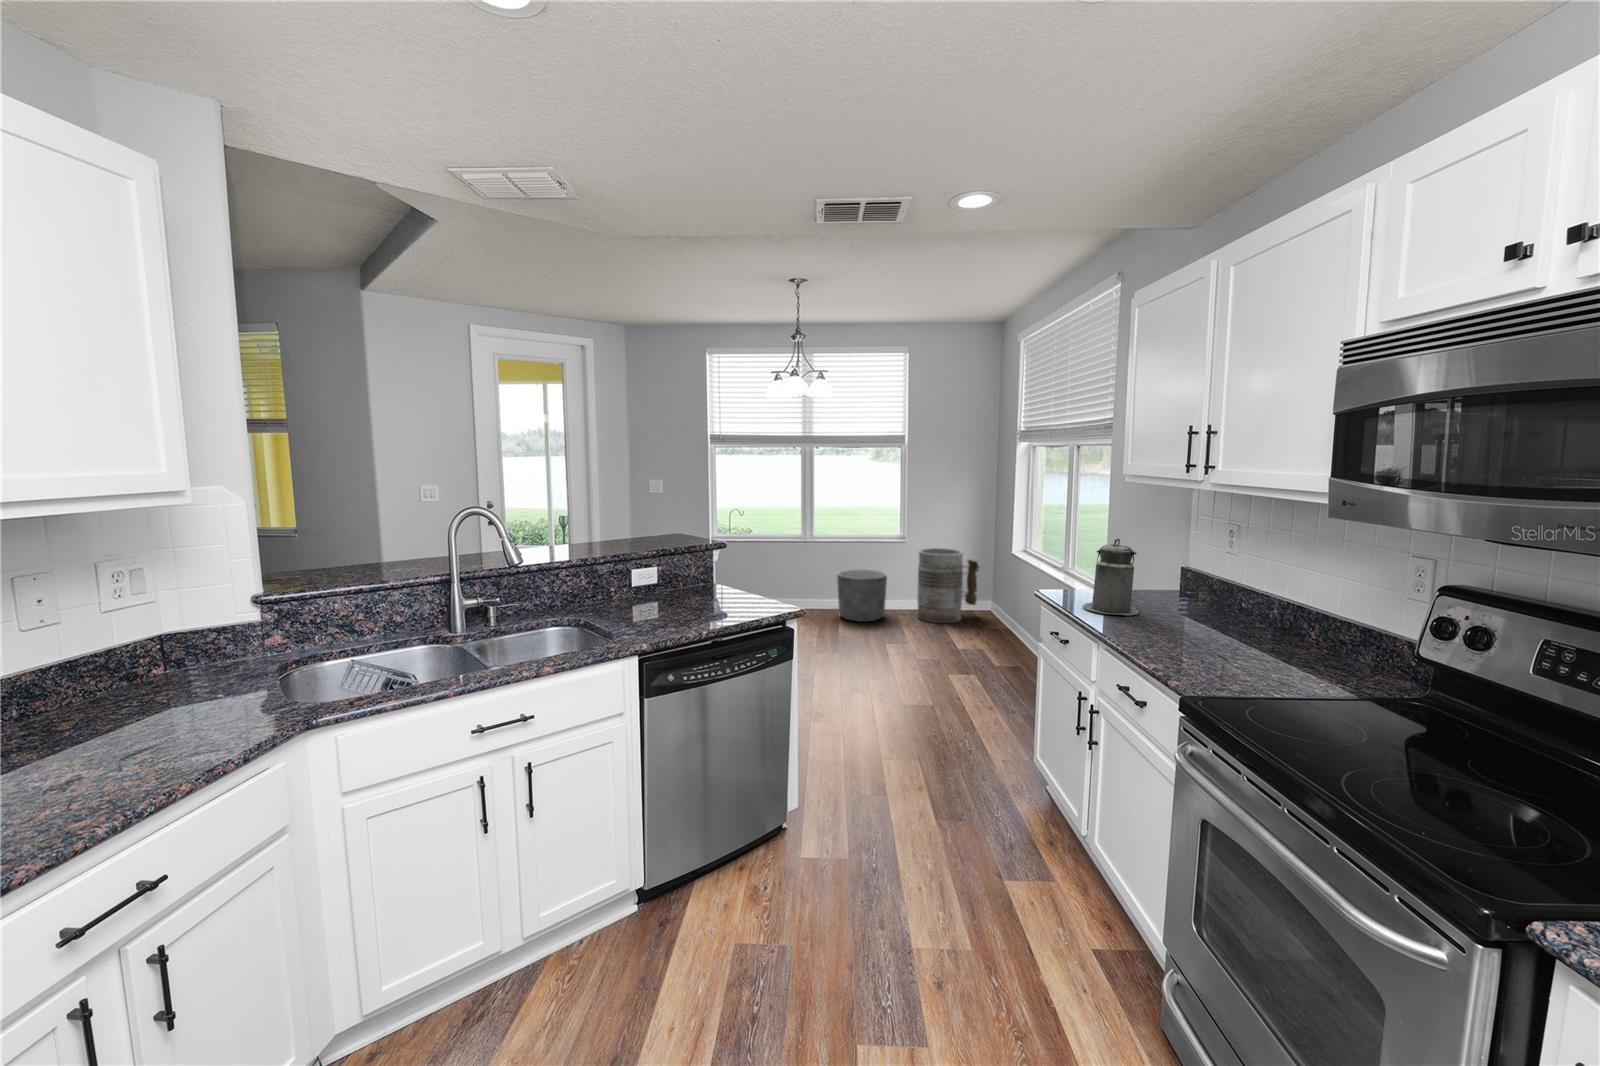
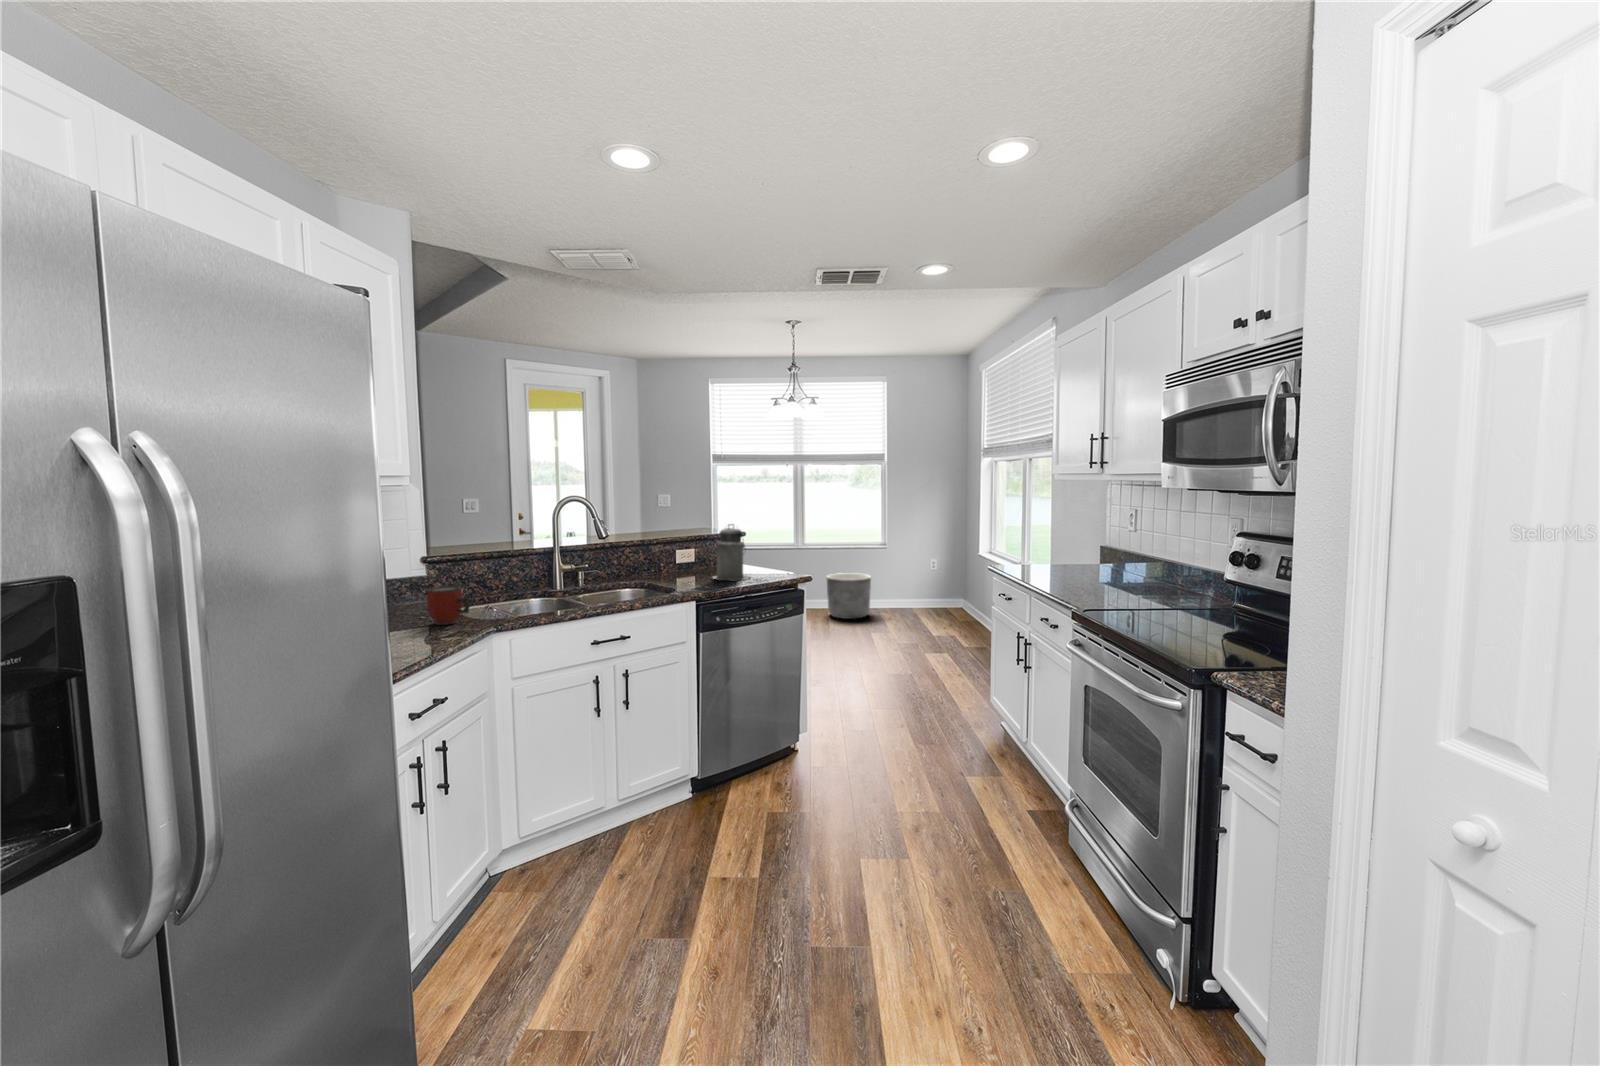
canister: present [1083,539,1139,615] -> present [713,528,750,580]
trash can: present [917,548,979,623] -> none [898,553,953,619]
mug: none [197,655,268,720] -> present [427,586,471,625]

